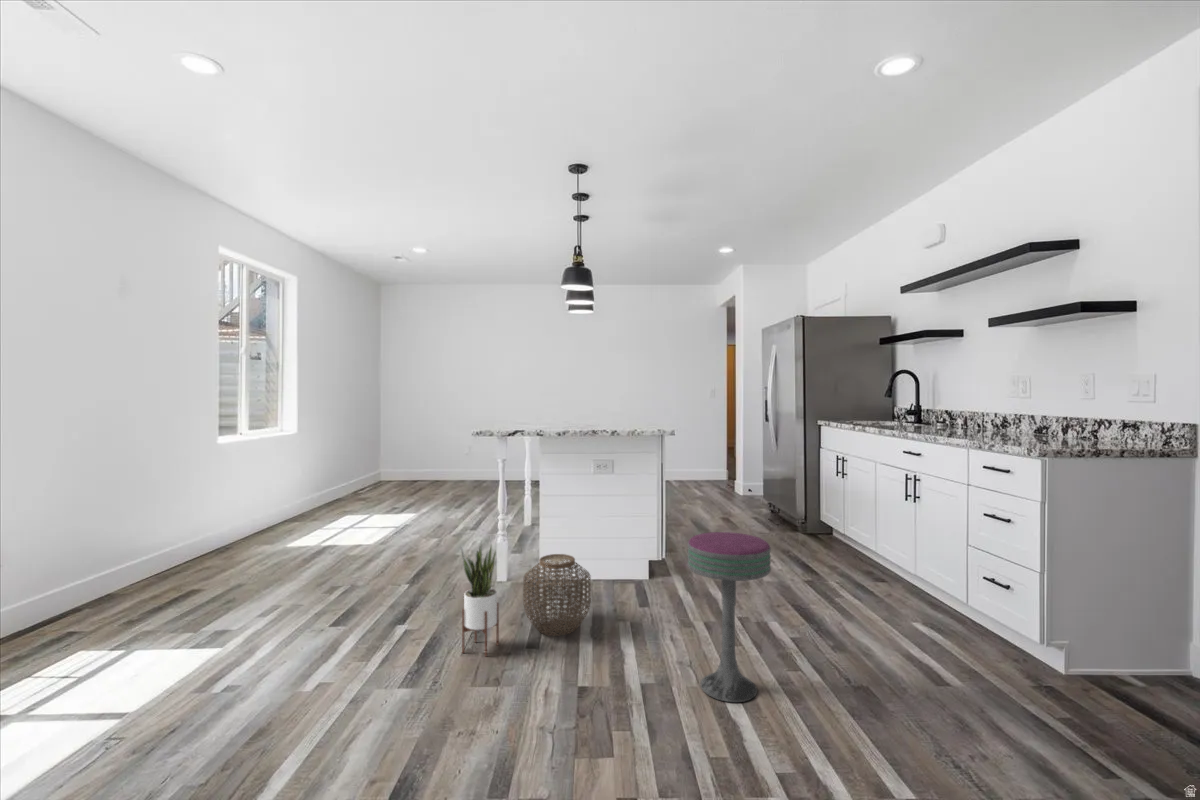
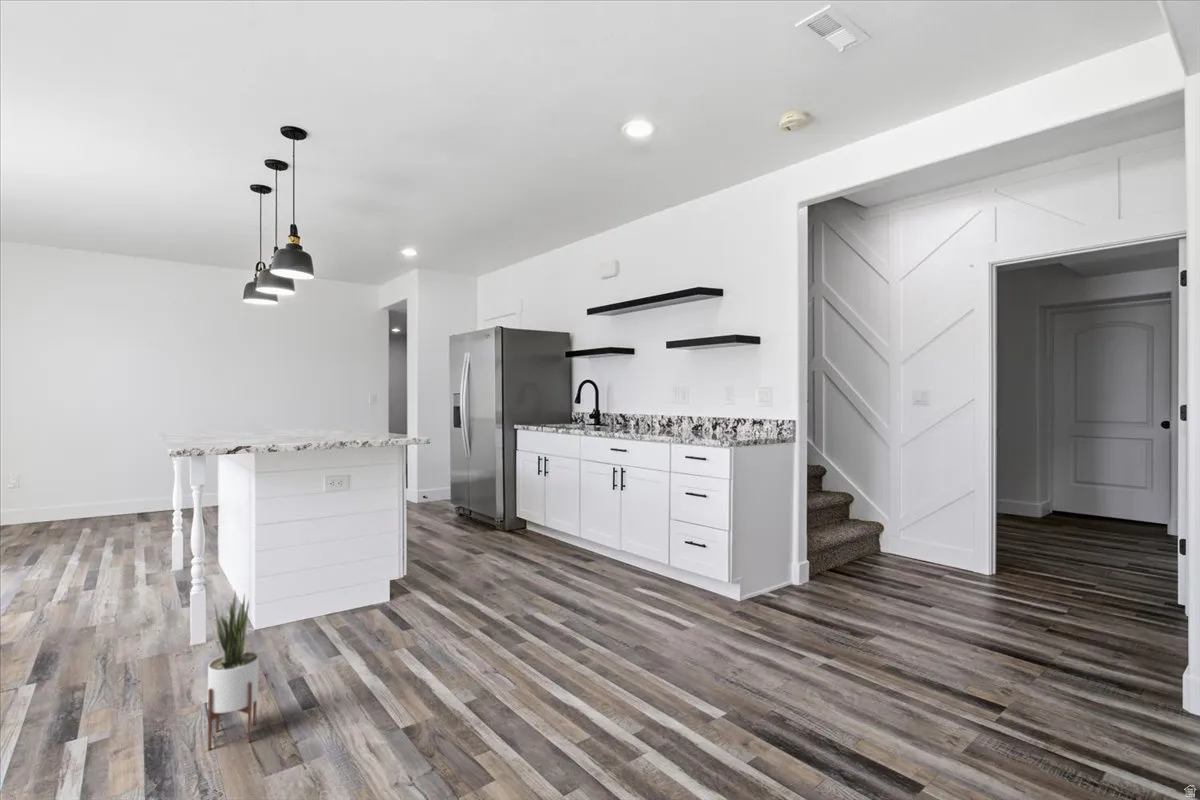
bar stool: present [688,532,771,702] -> none [507,532,585,694]
woven basket: present [523,554,591,636] -> none [274,590,366,693]

